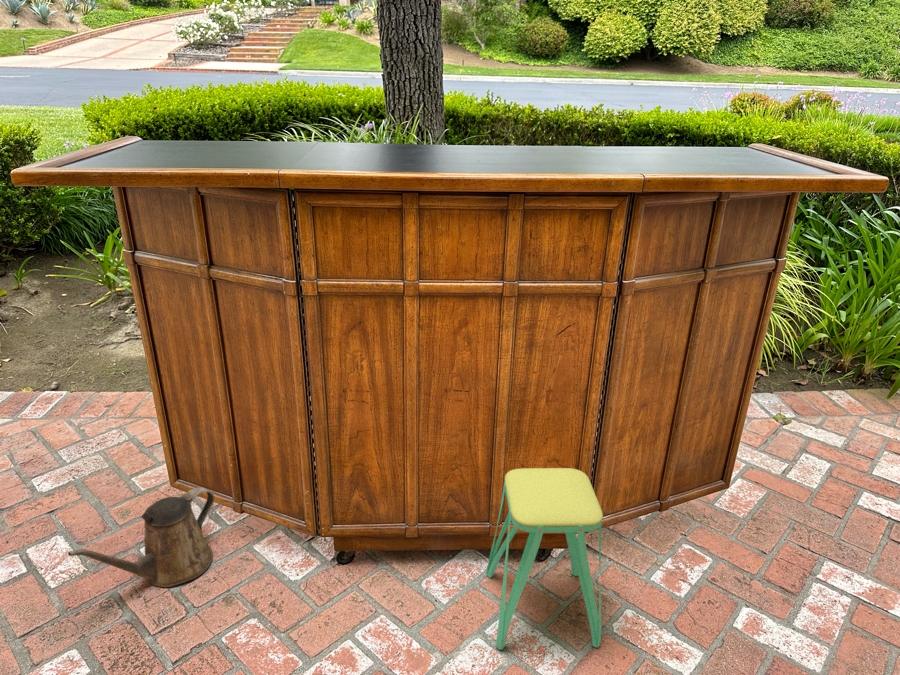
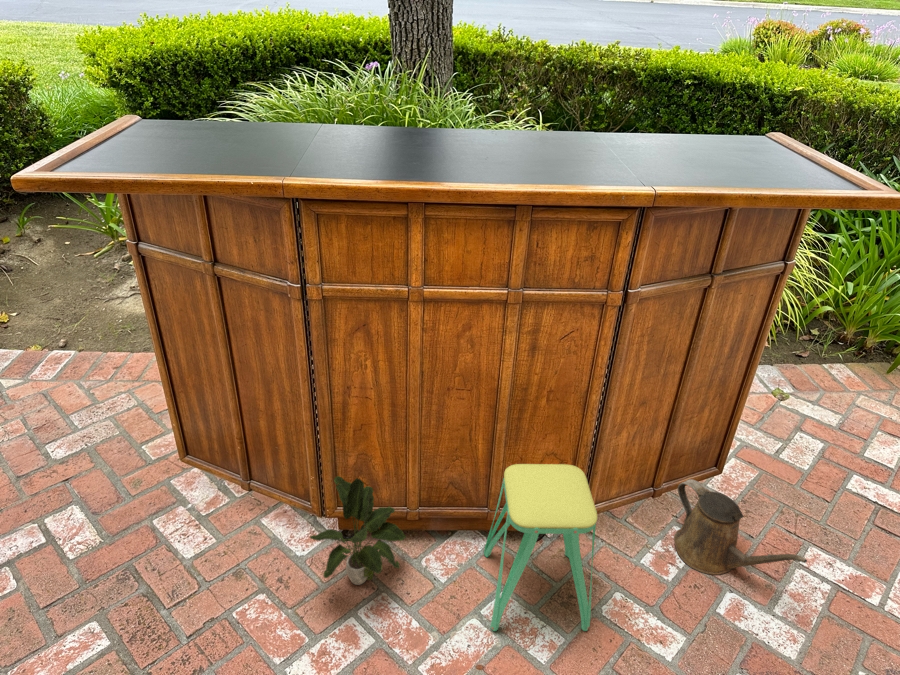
potted plant: none [304,485,405,607] -> present [310,476,405,585]
watering can: present [68,487,214,587] -> present [674,479,807,575]

